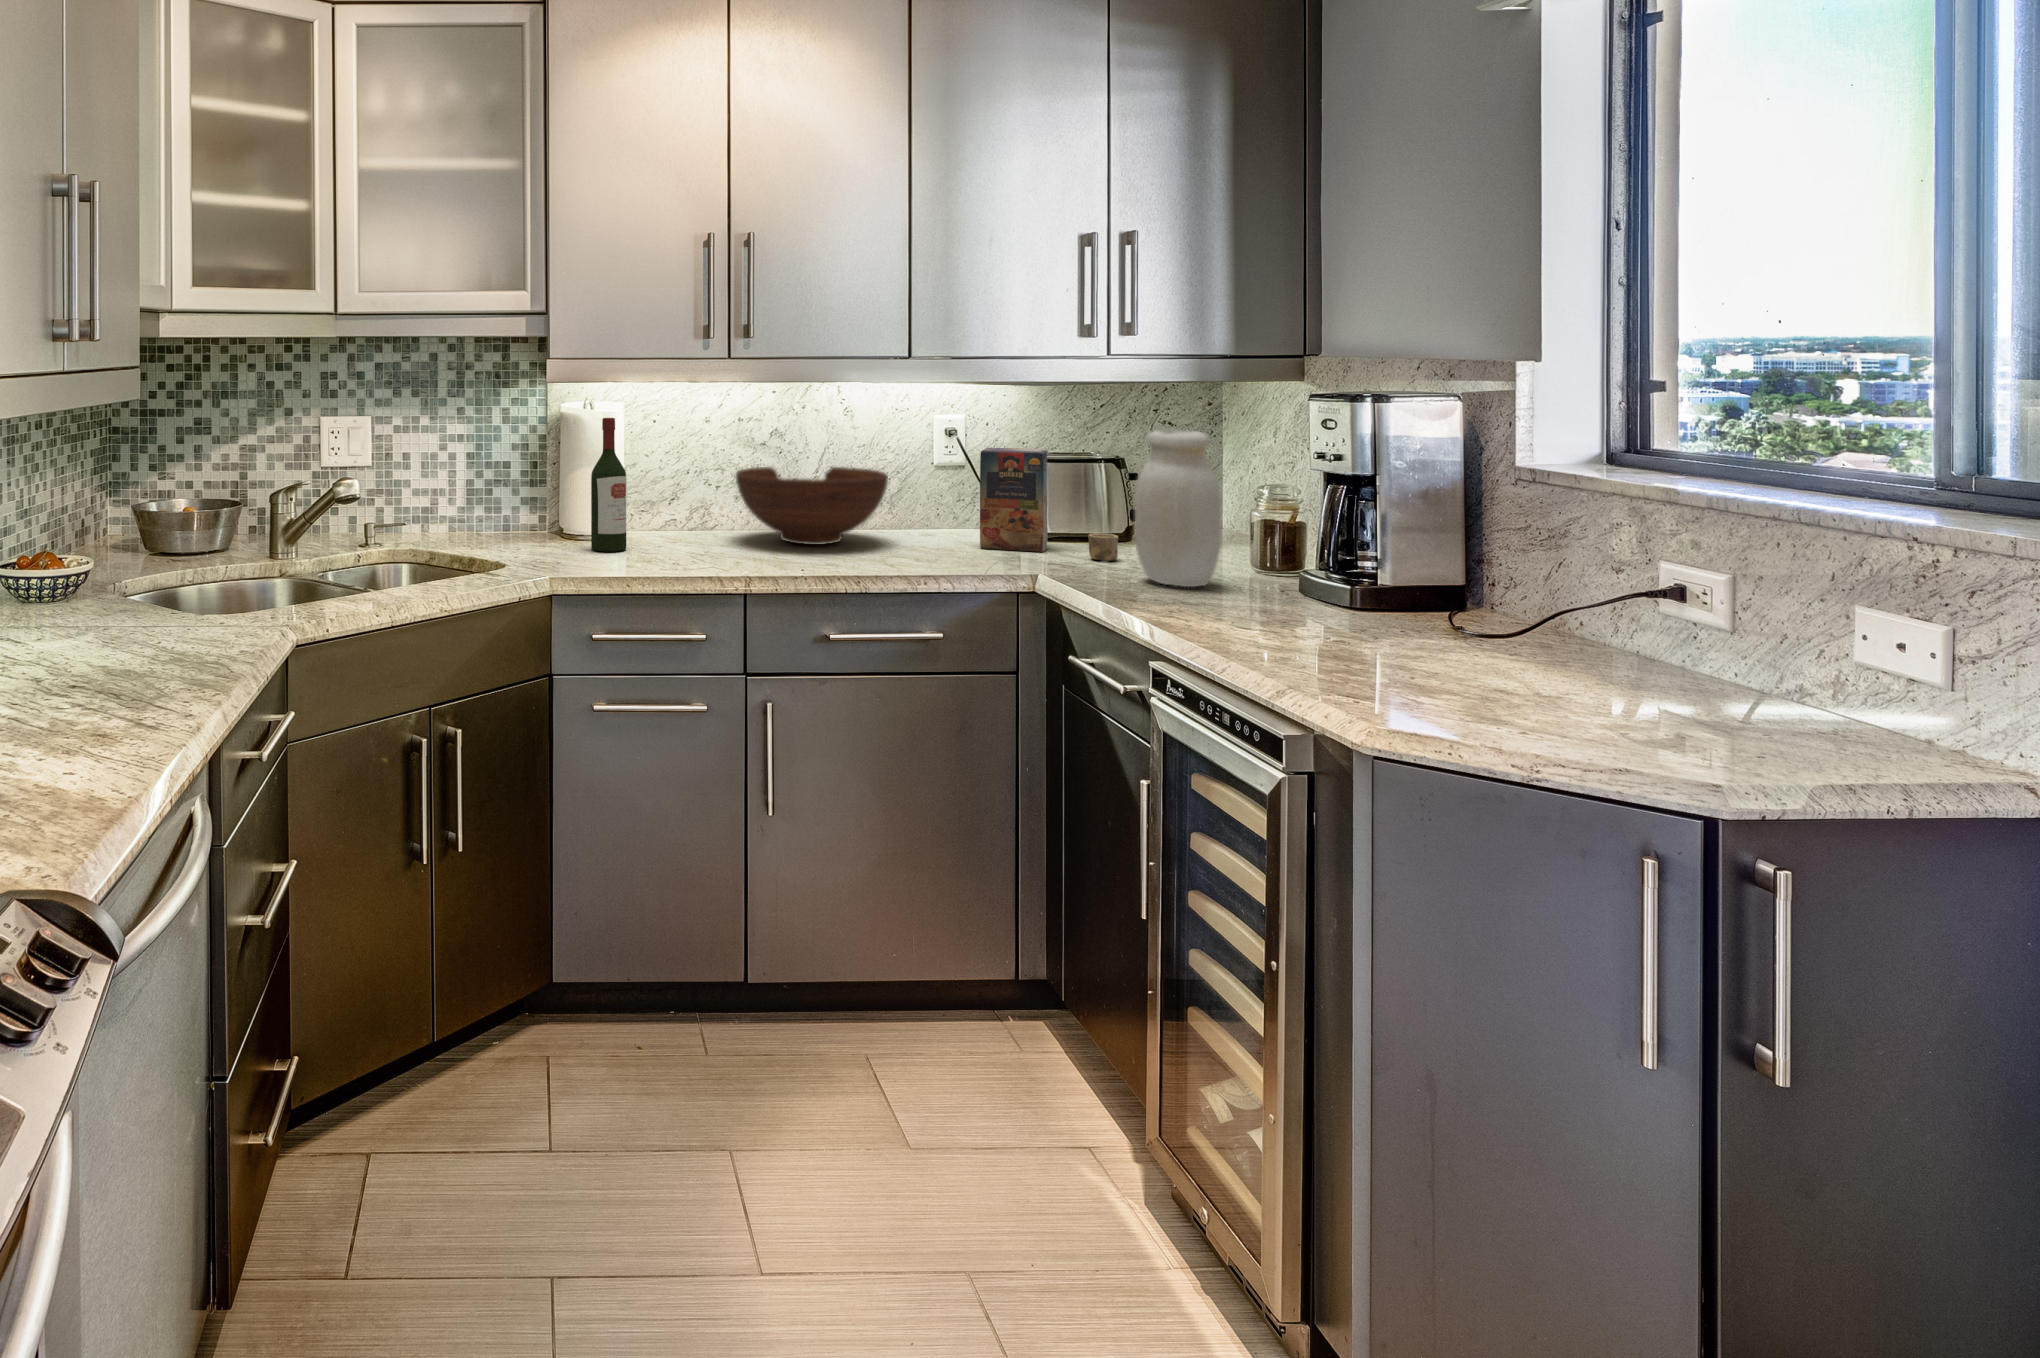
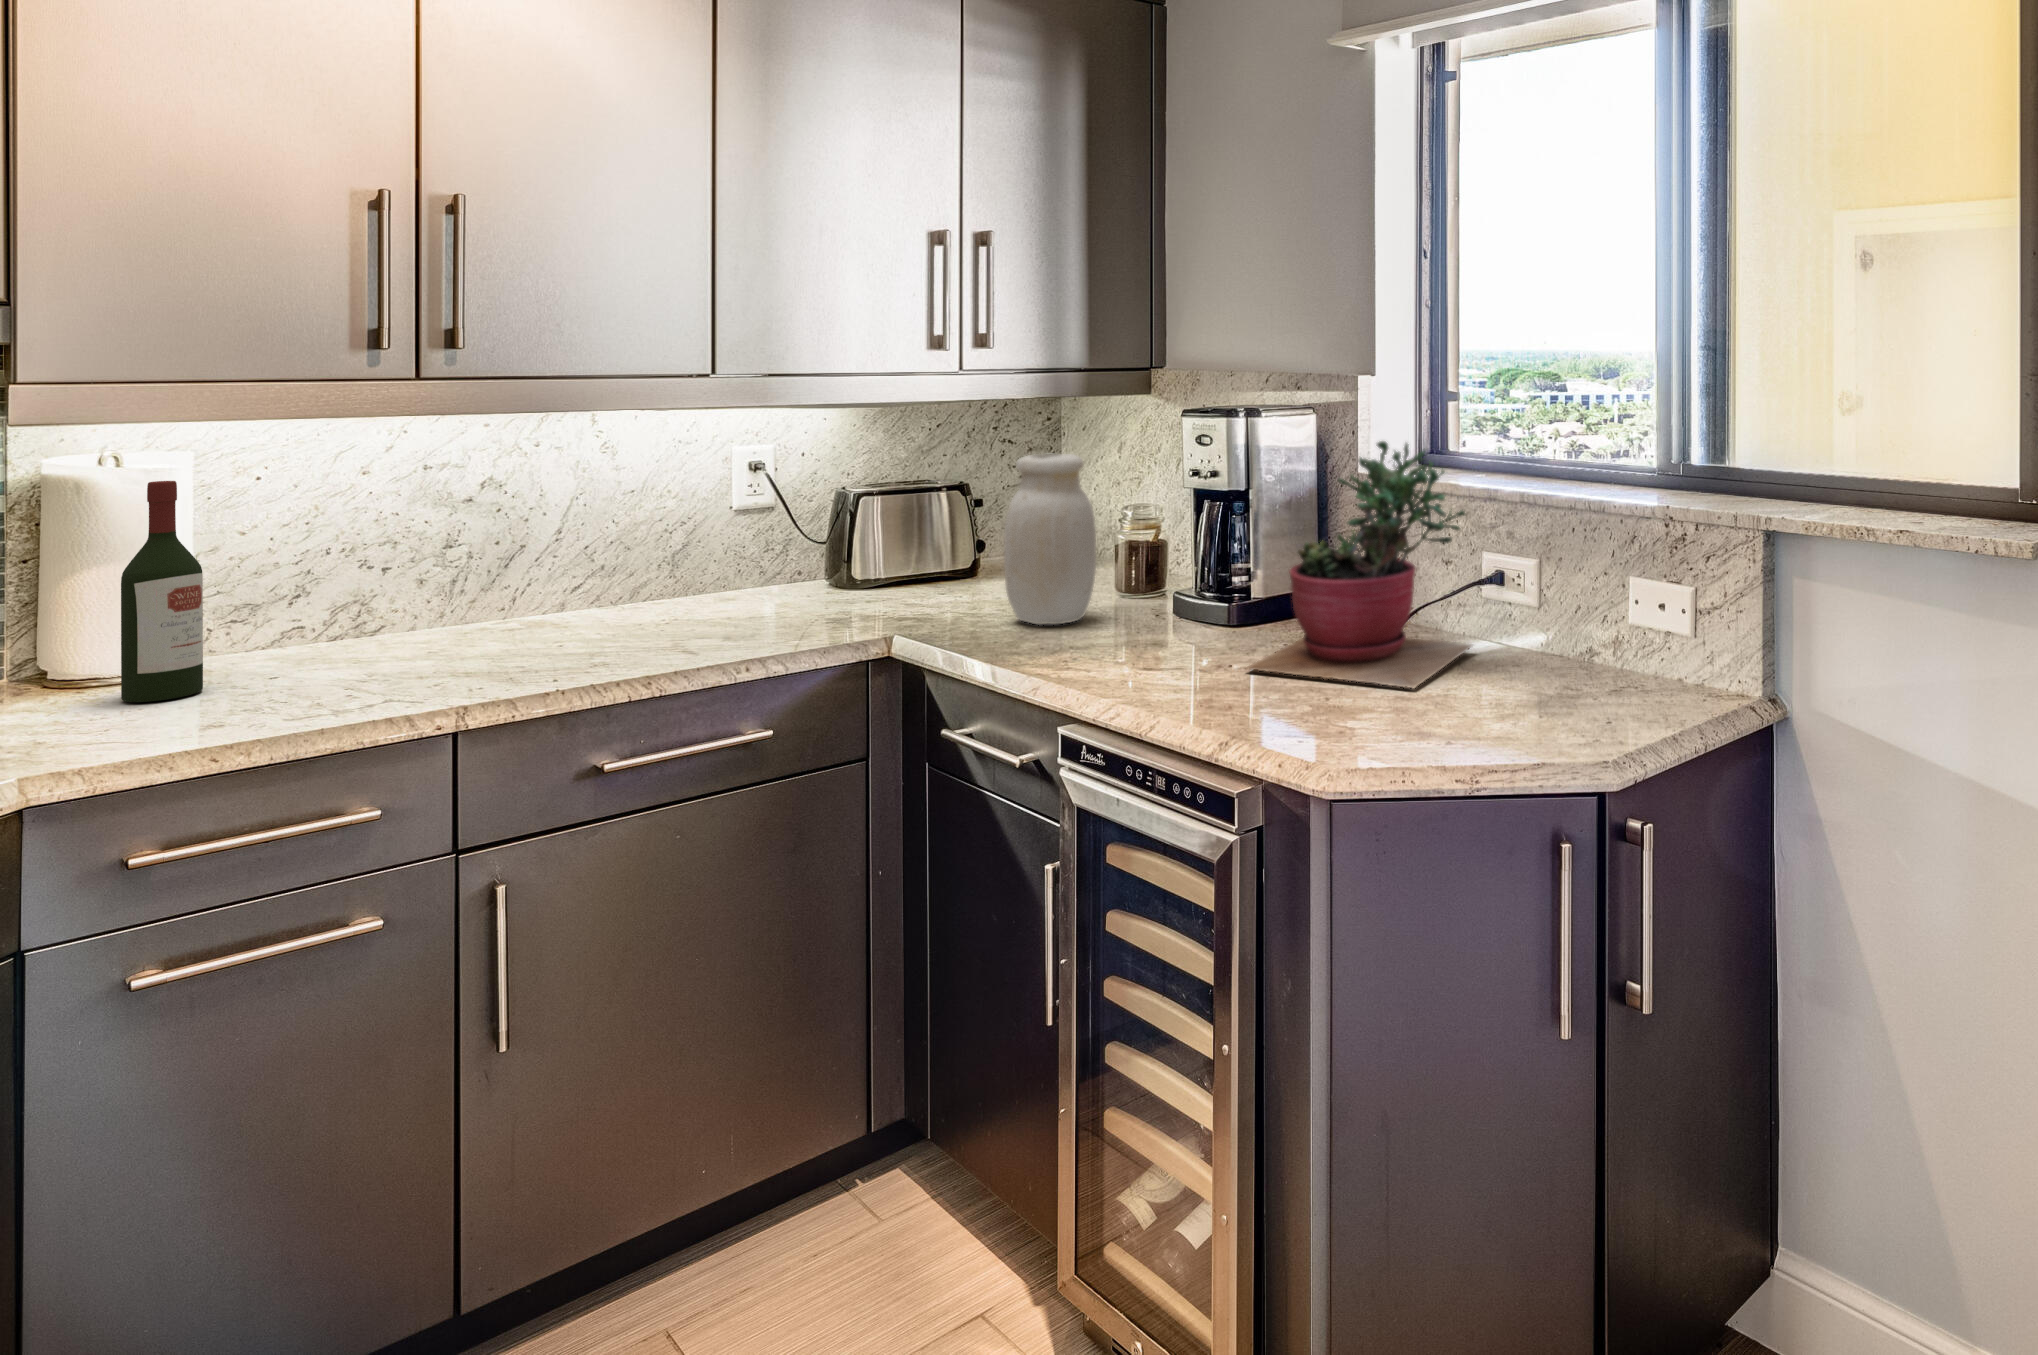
succulent plant: none [1339,427,1637,688] -> present [1247,441,1473,688]
cereal box: present [980,448,1119,561] -> none [805,481,975,607]
fruit bowl: present [736,467,888,545] -> none [424,522,676,636]

